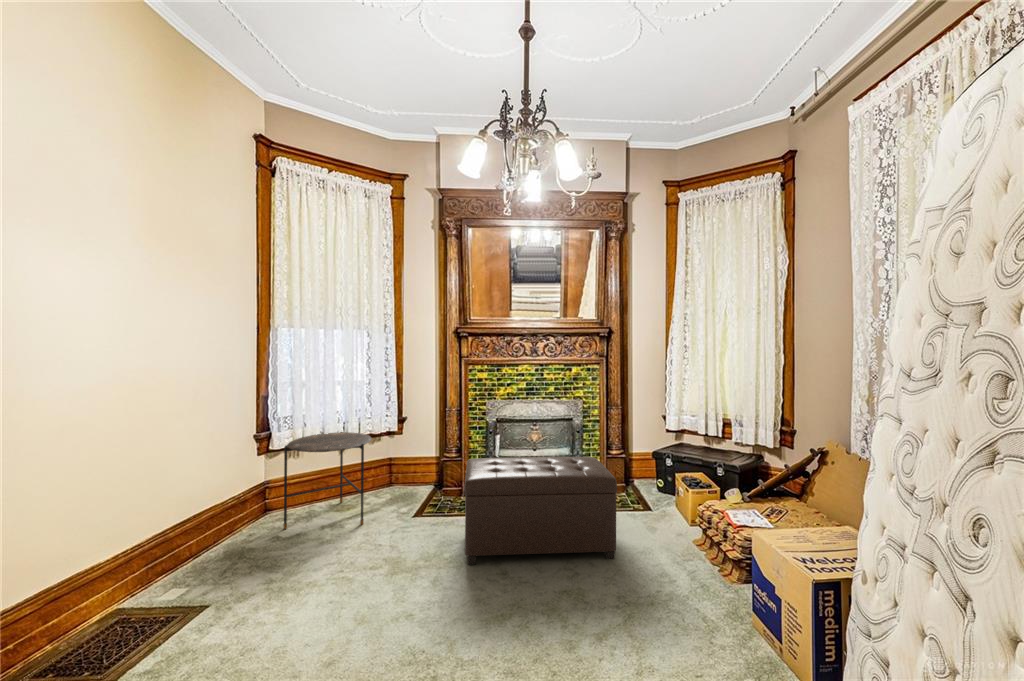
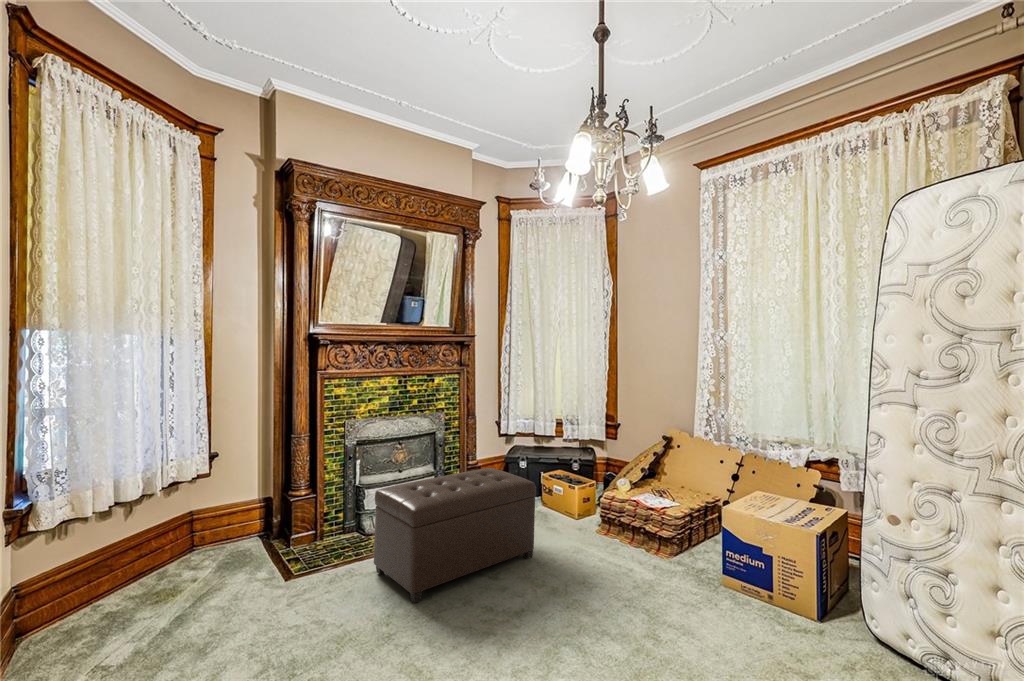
side table: present [283,432,372,529] -> none [78,483,225,652]

